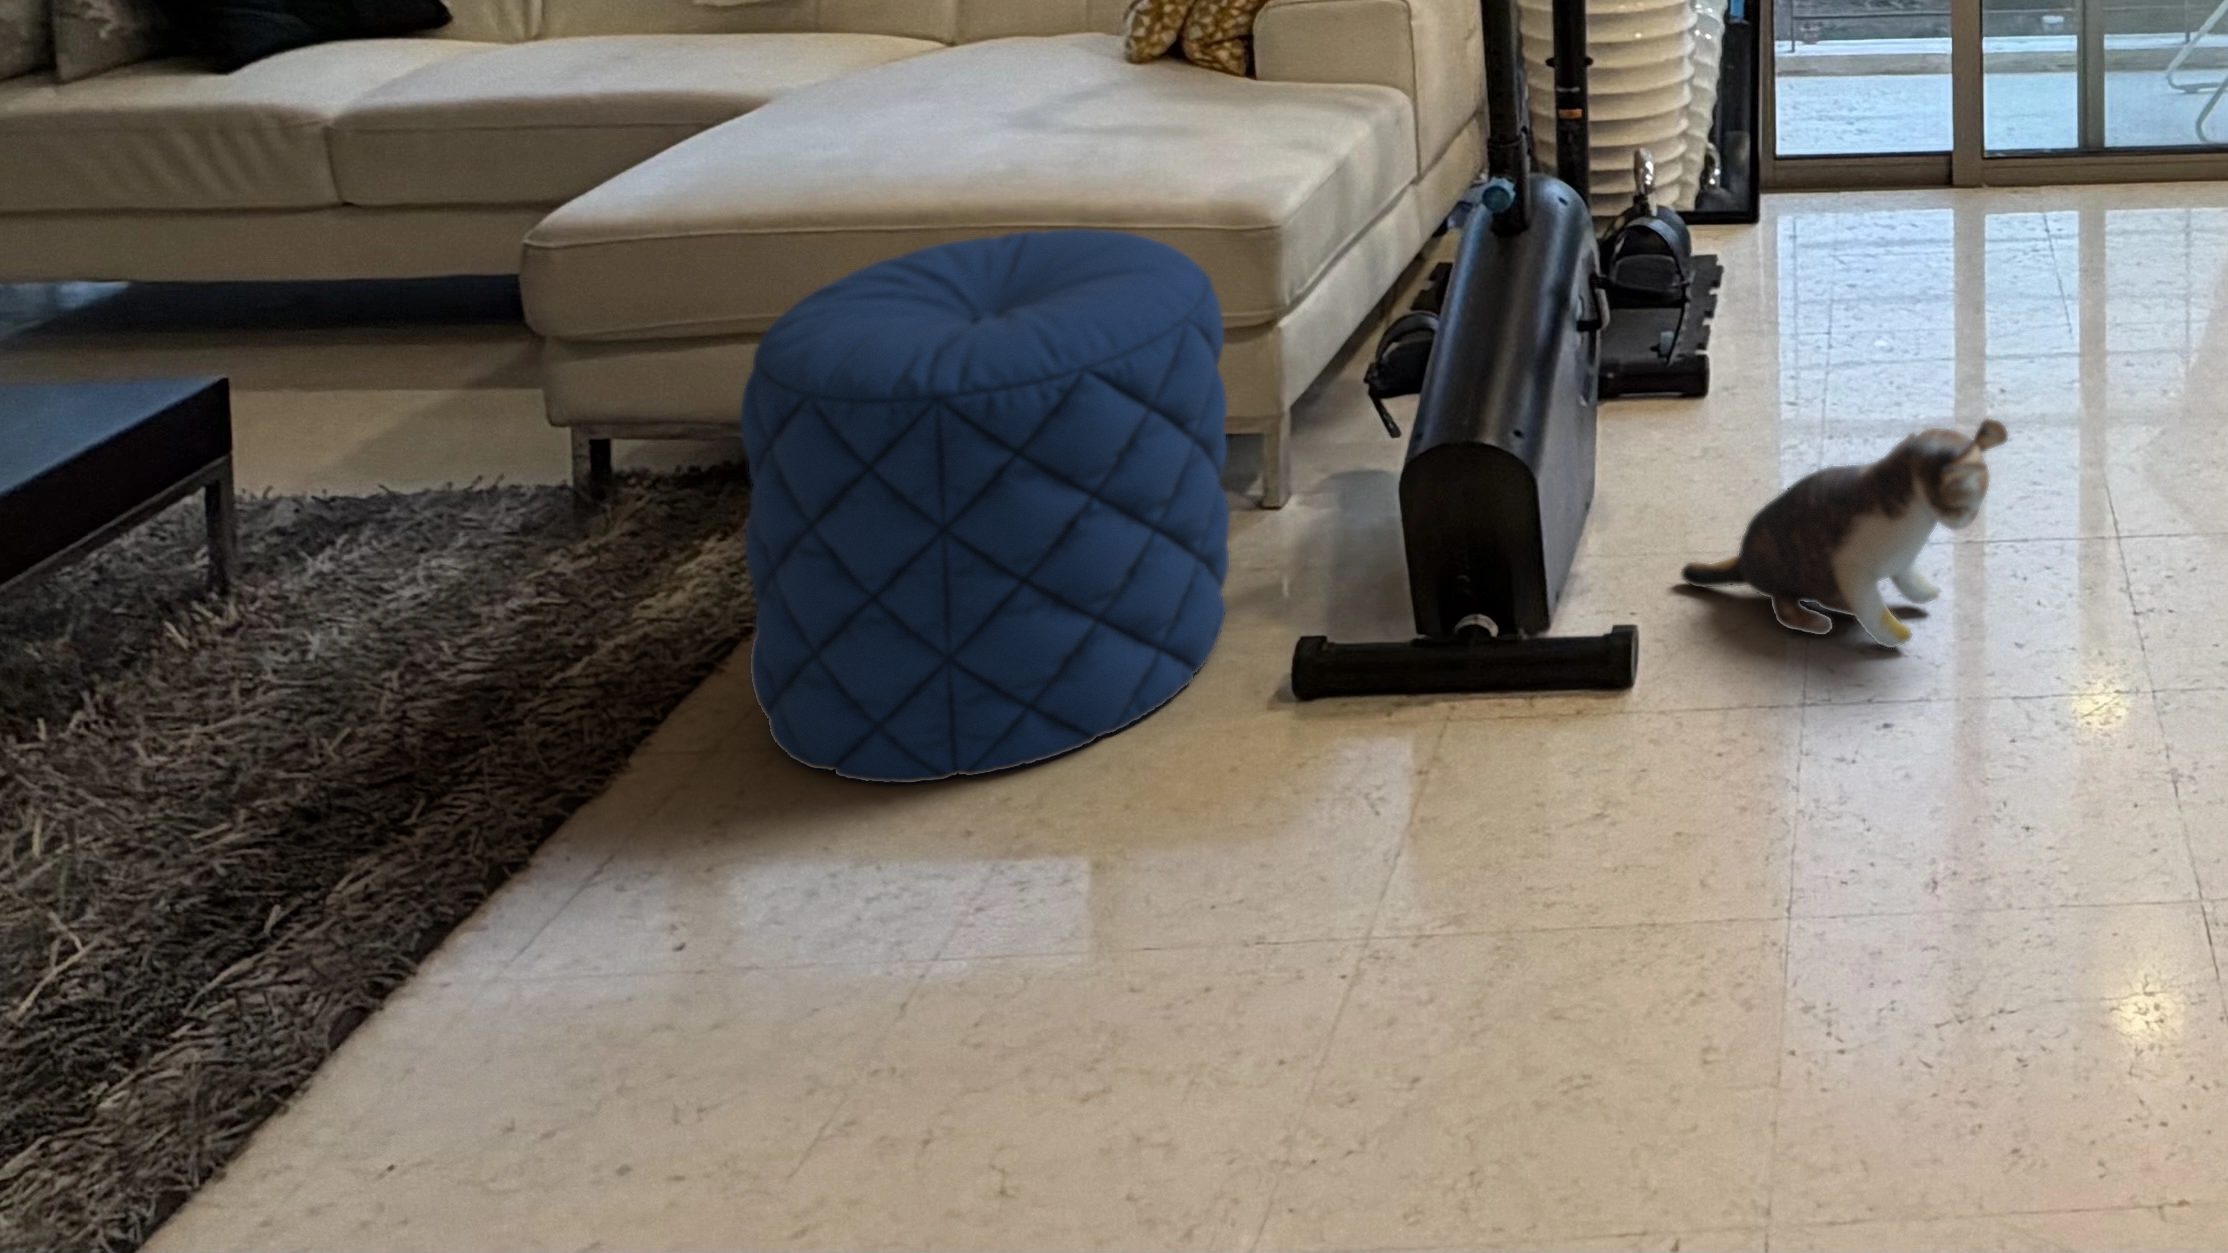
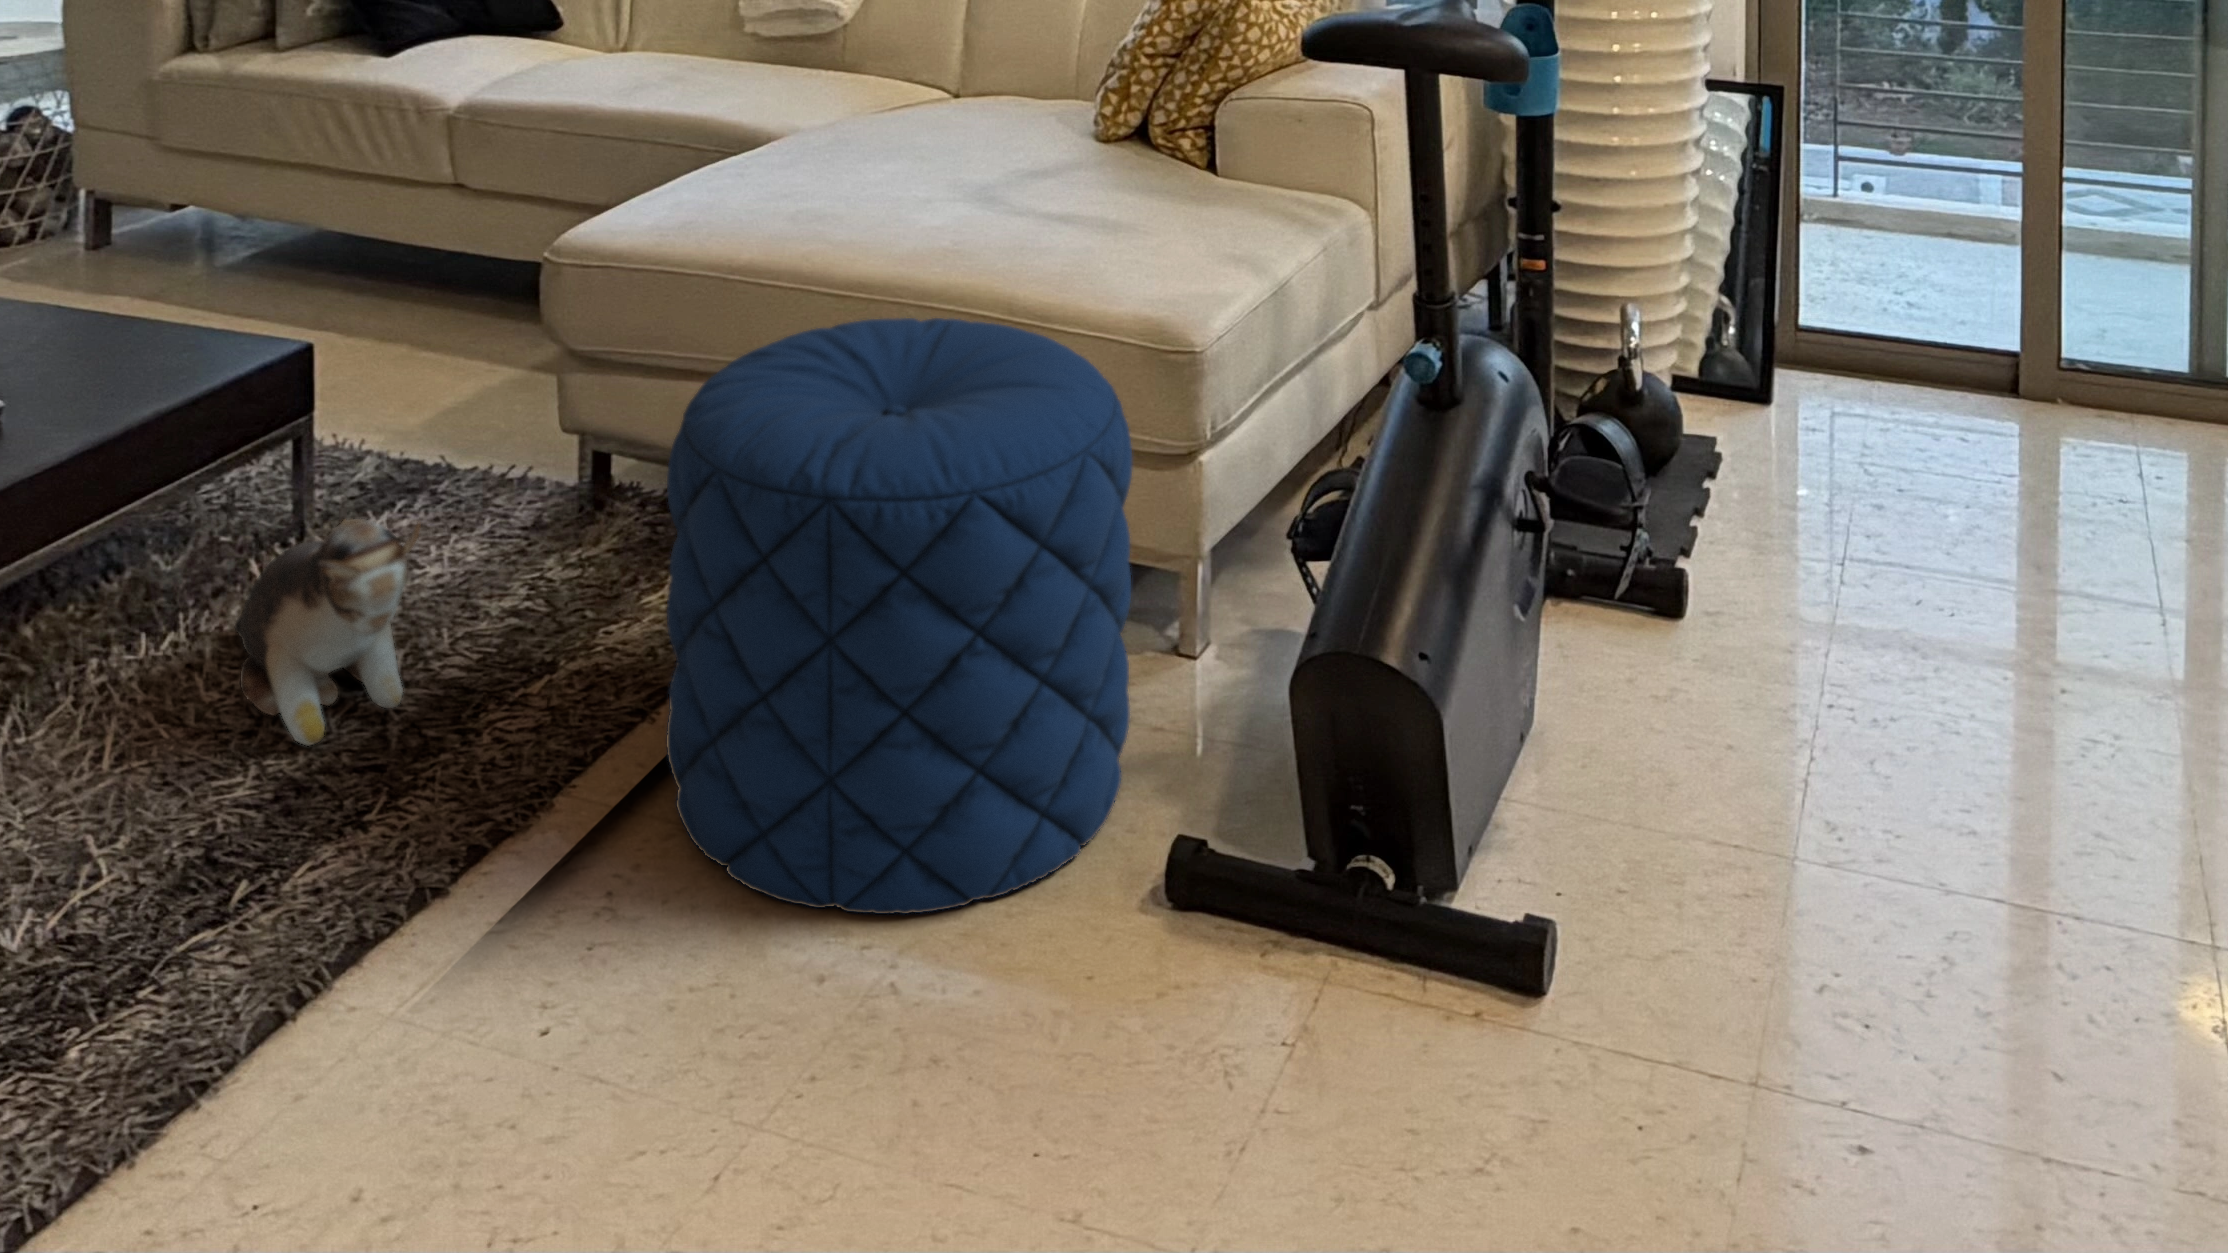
plush toy: present [1681,419,2008,648] -> present [235,519,421,745]

